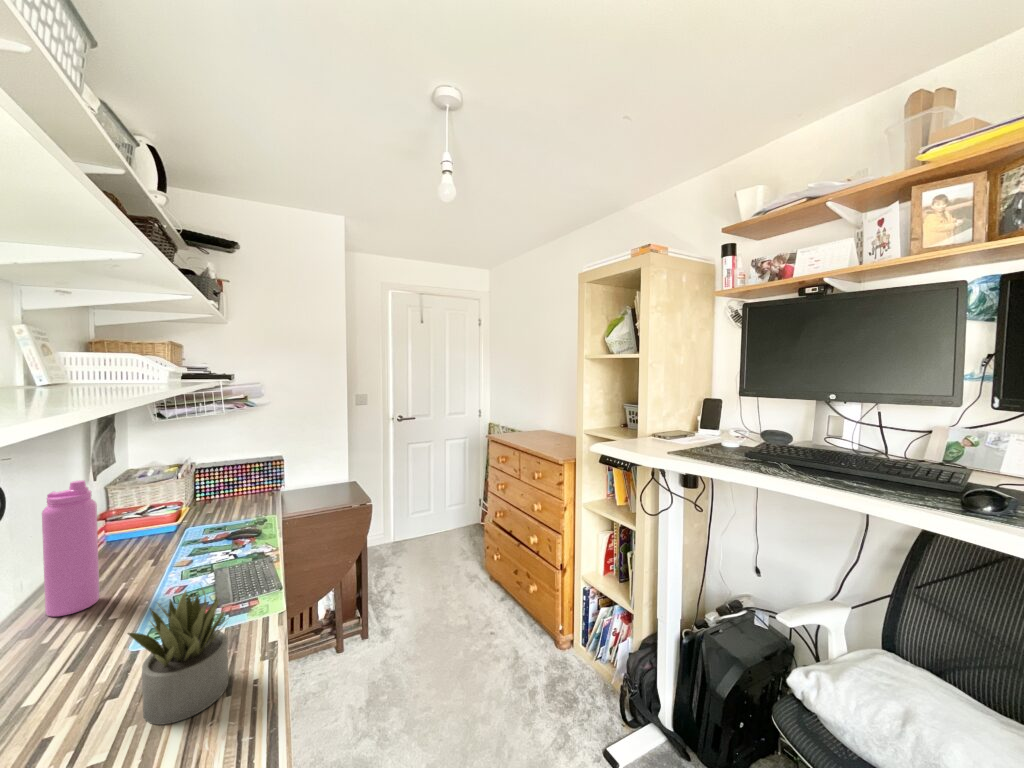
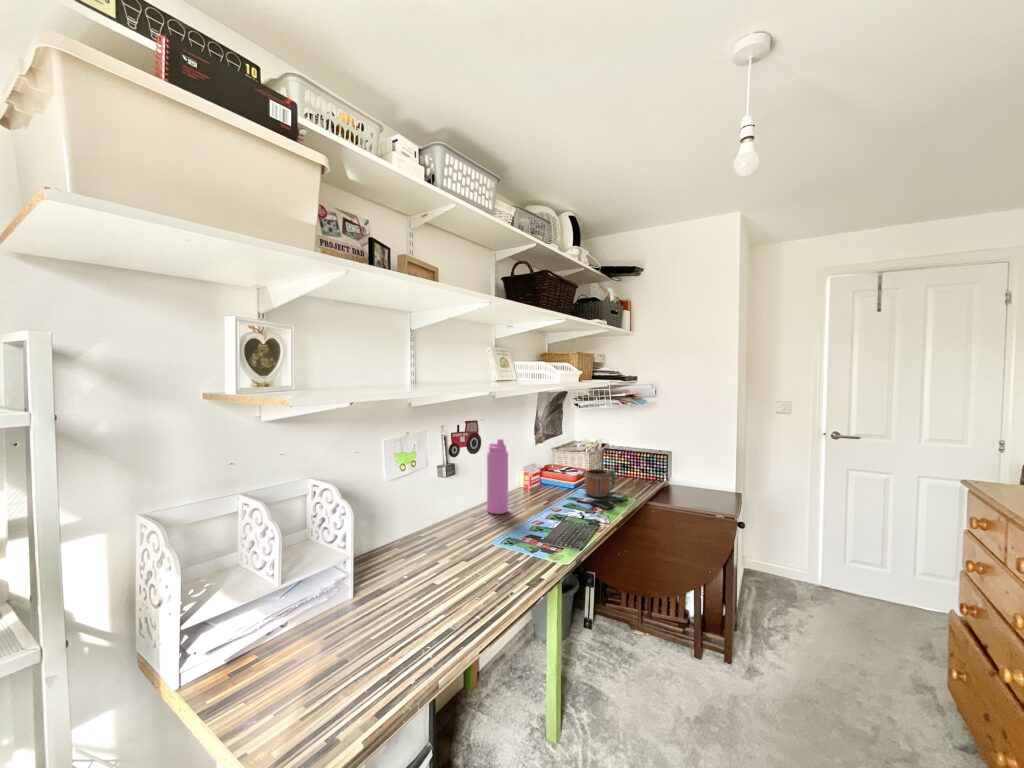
mug: none [199,489,240,531] -> present [584,469,616,498]
succulent plant: present [128,589,228,725] -> none [460,513,508,590]

